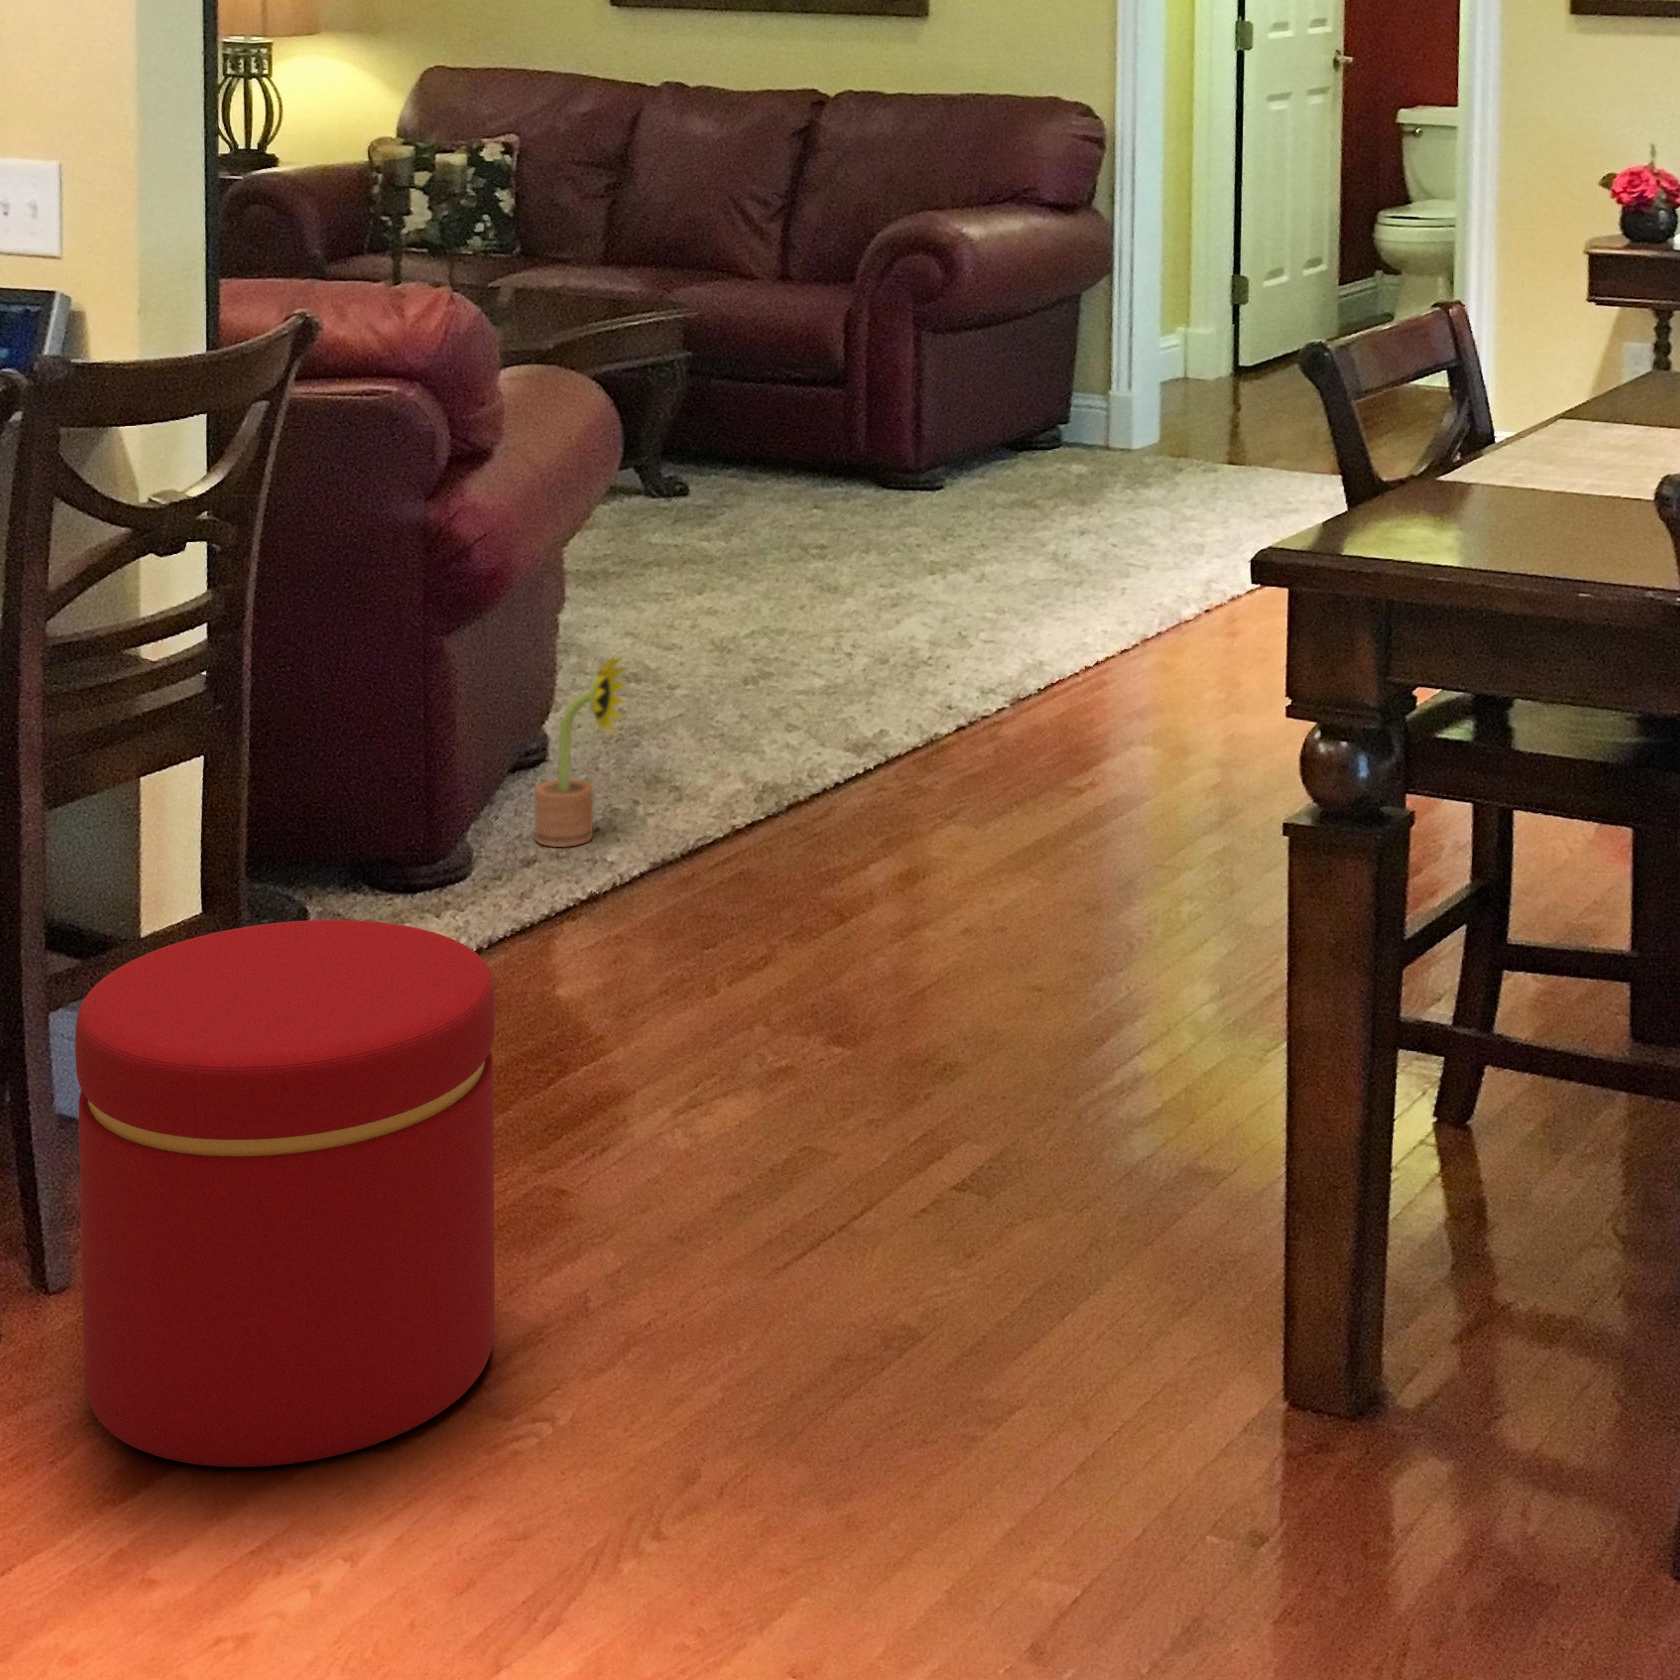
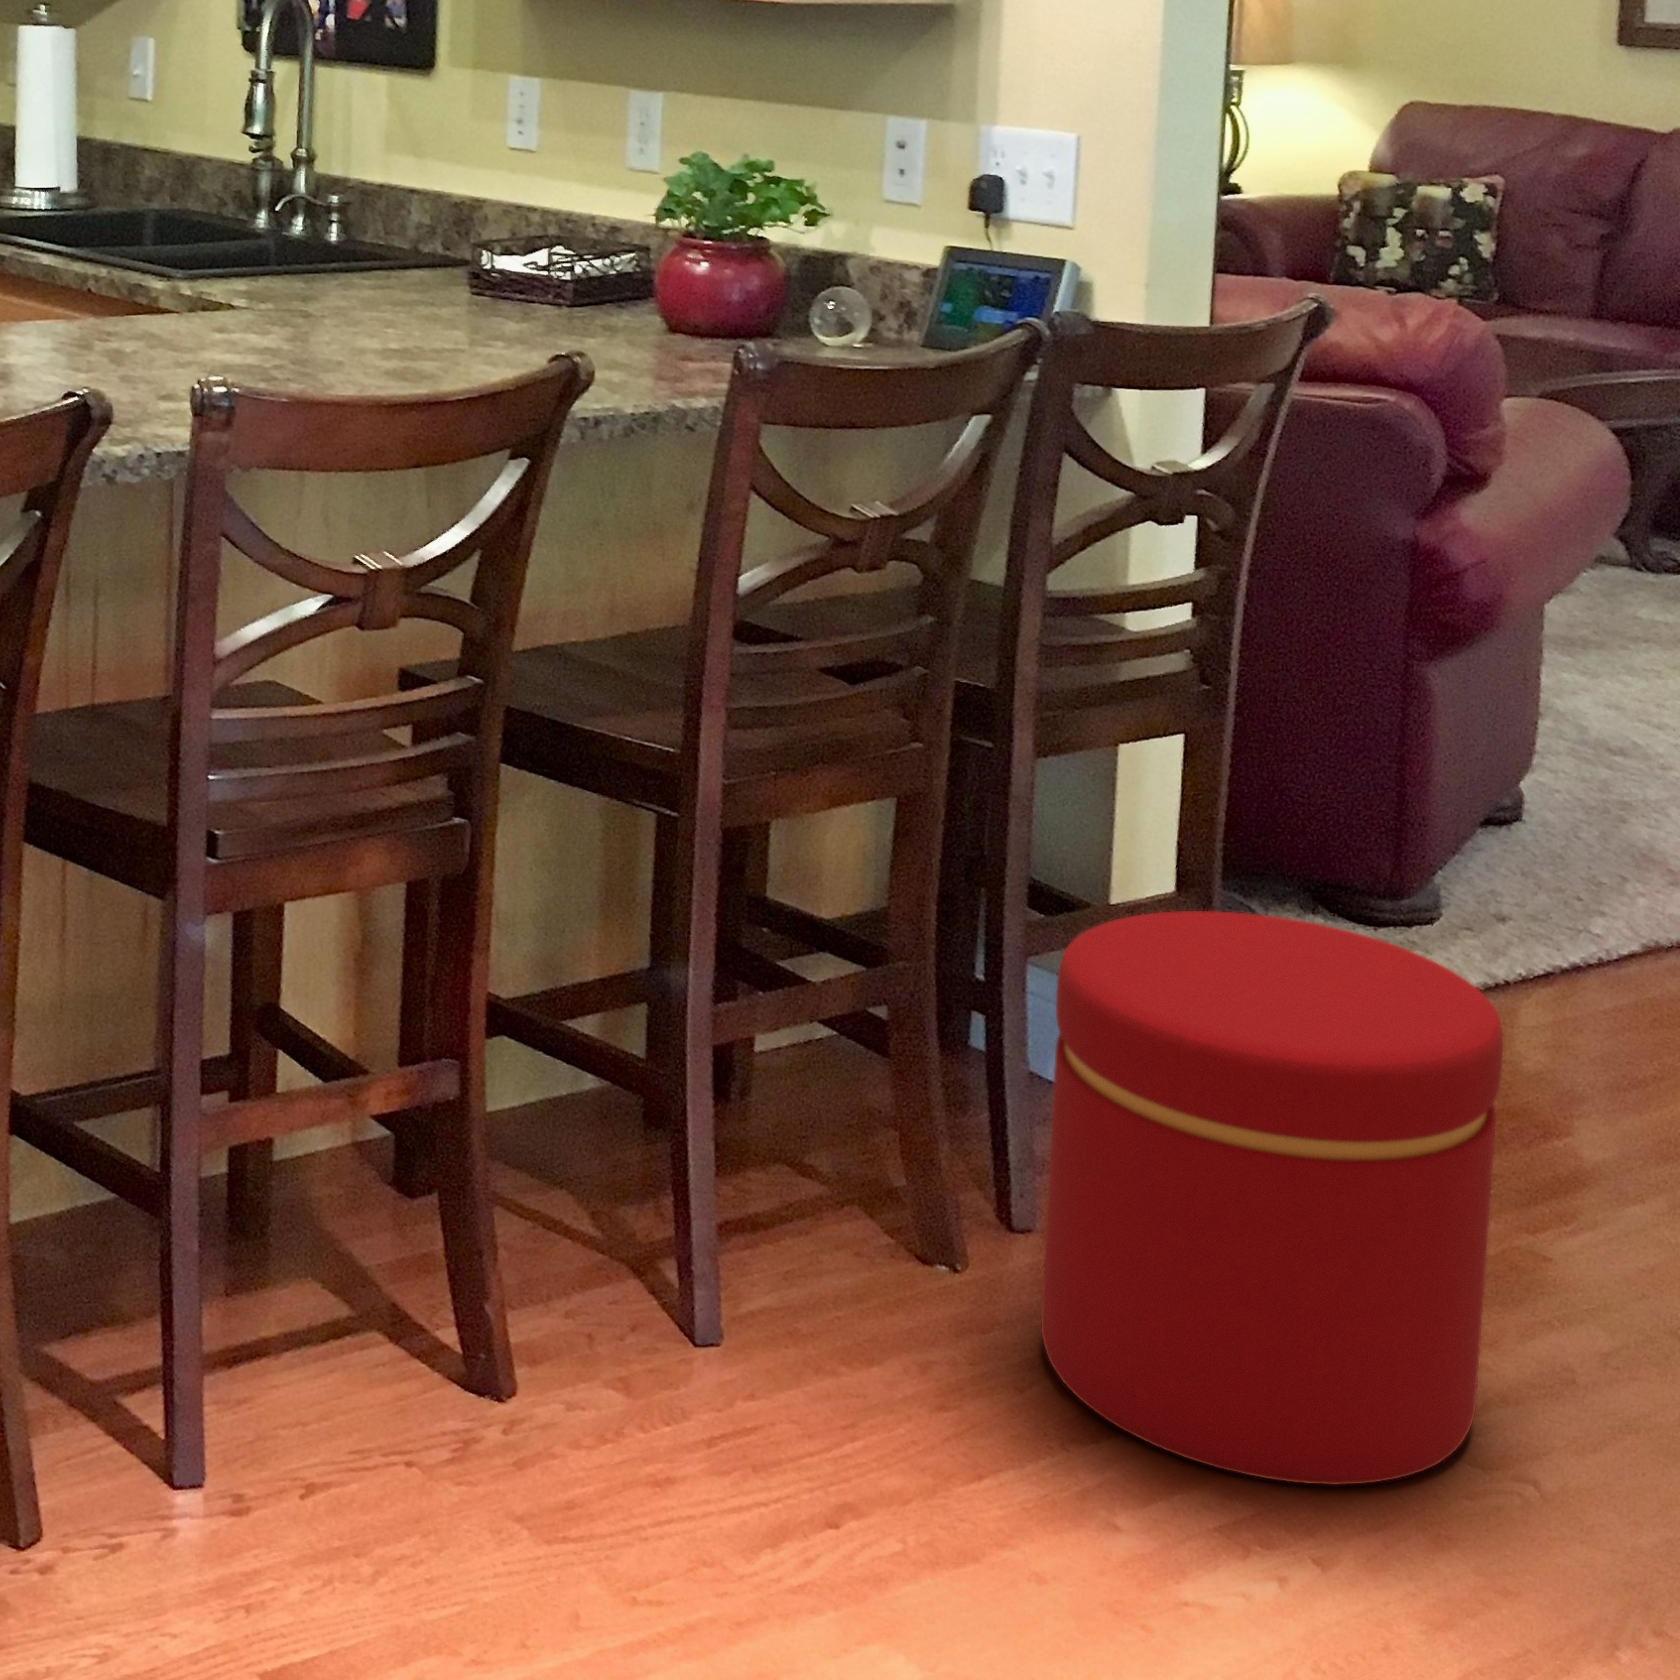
decorative plant: present [535,657,625,847] -> none [1510,715,1631,916]

